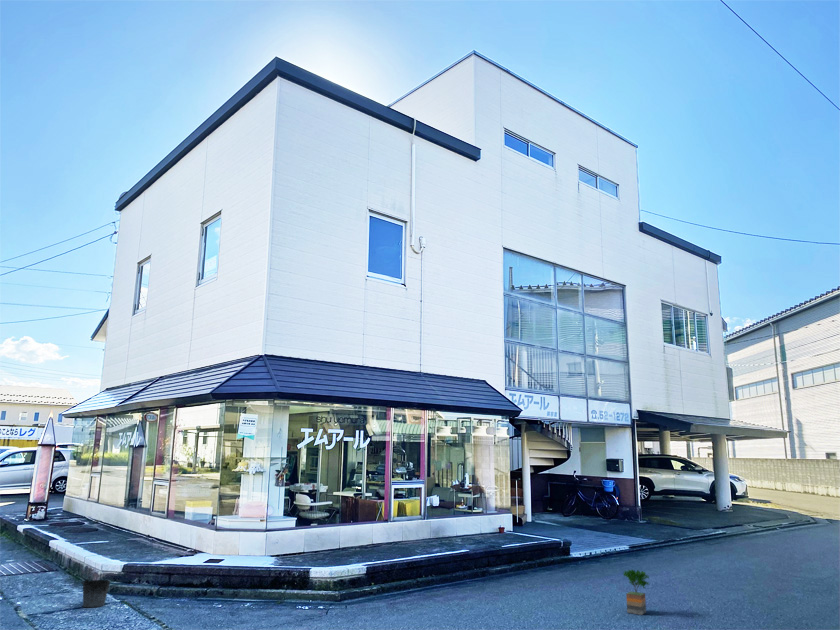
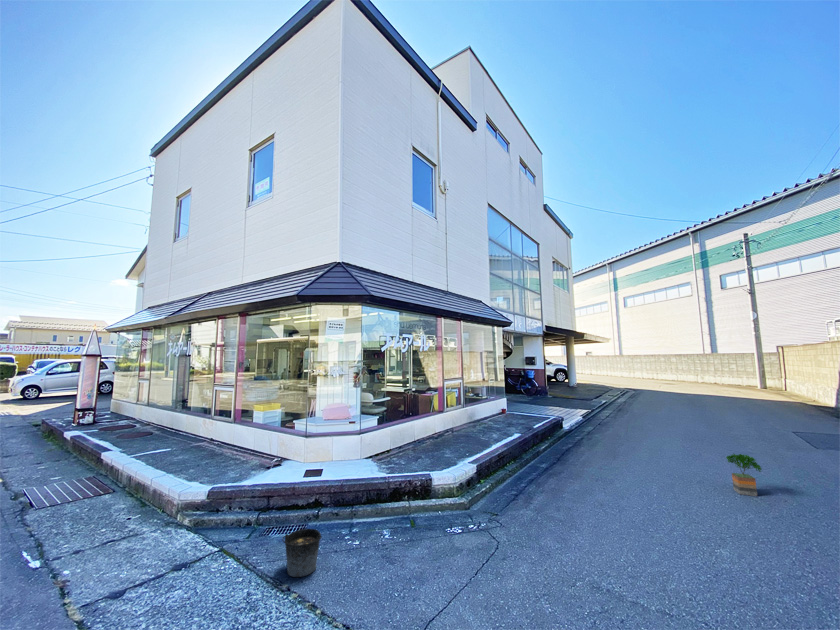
bucket: present [82,580,110,608] -> present [282,529,322,577]

